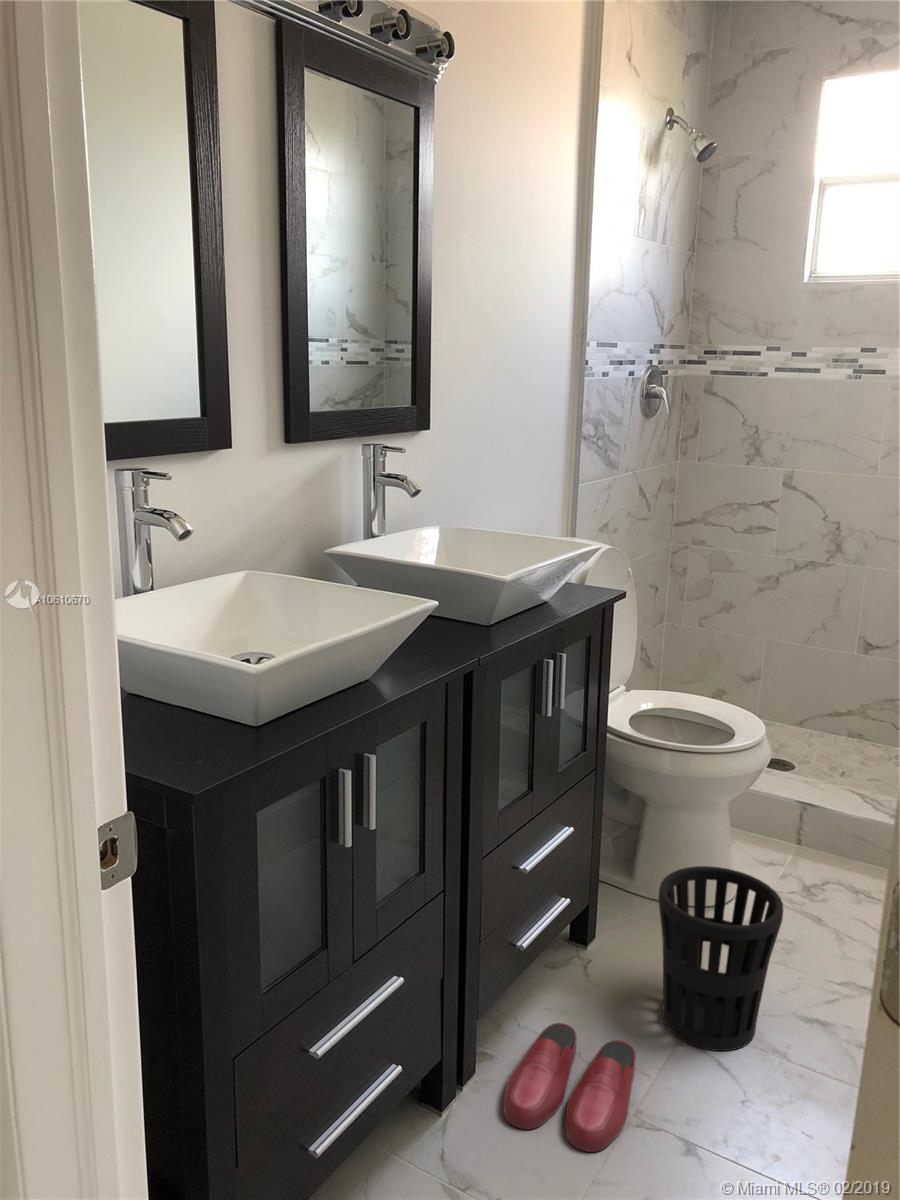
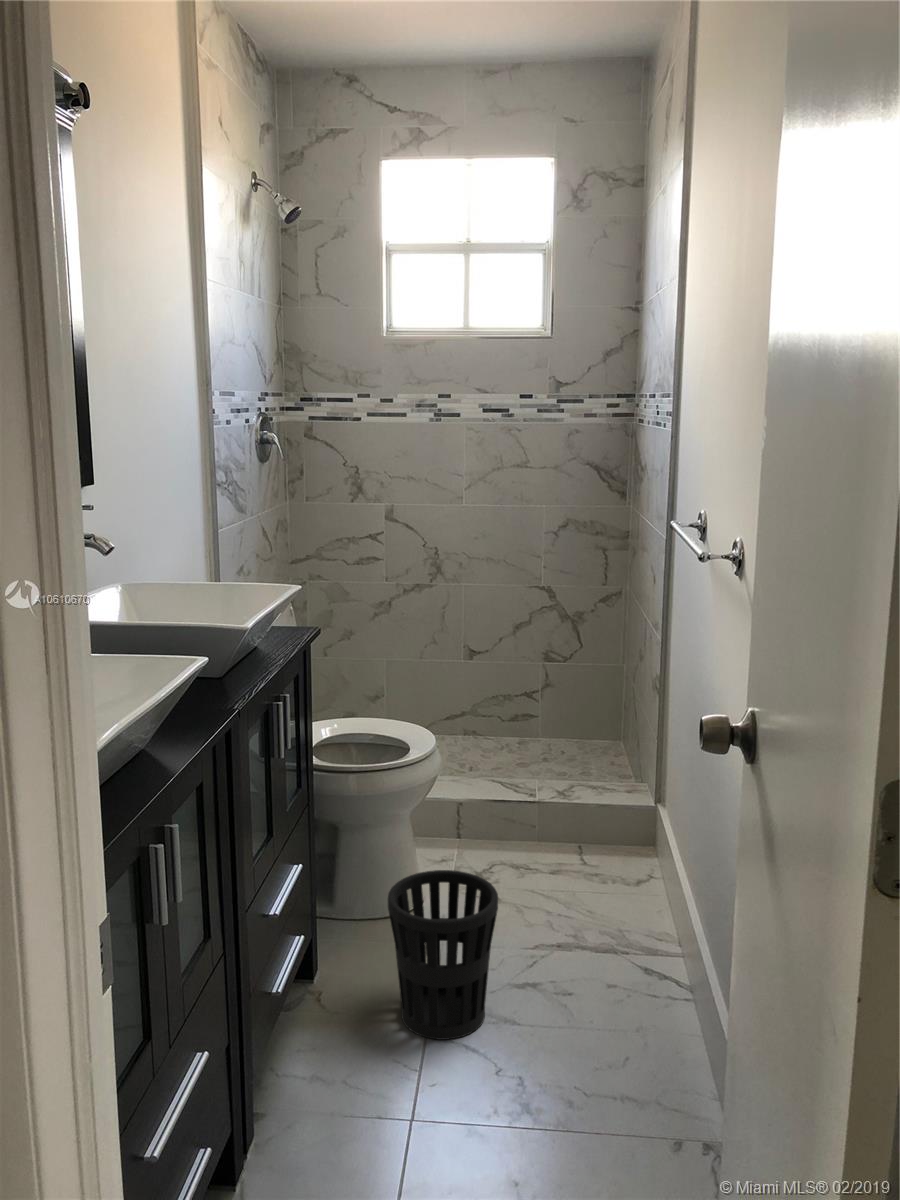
slippers: present [504,1023,636,1152] -> none [291,1056,410,1170]

